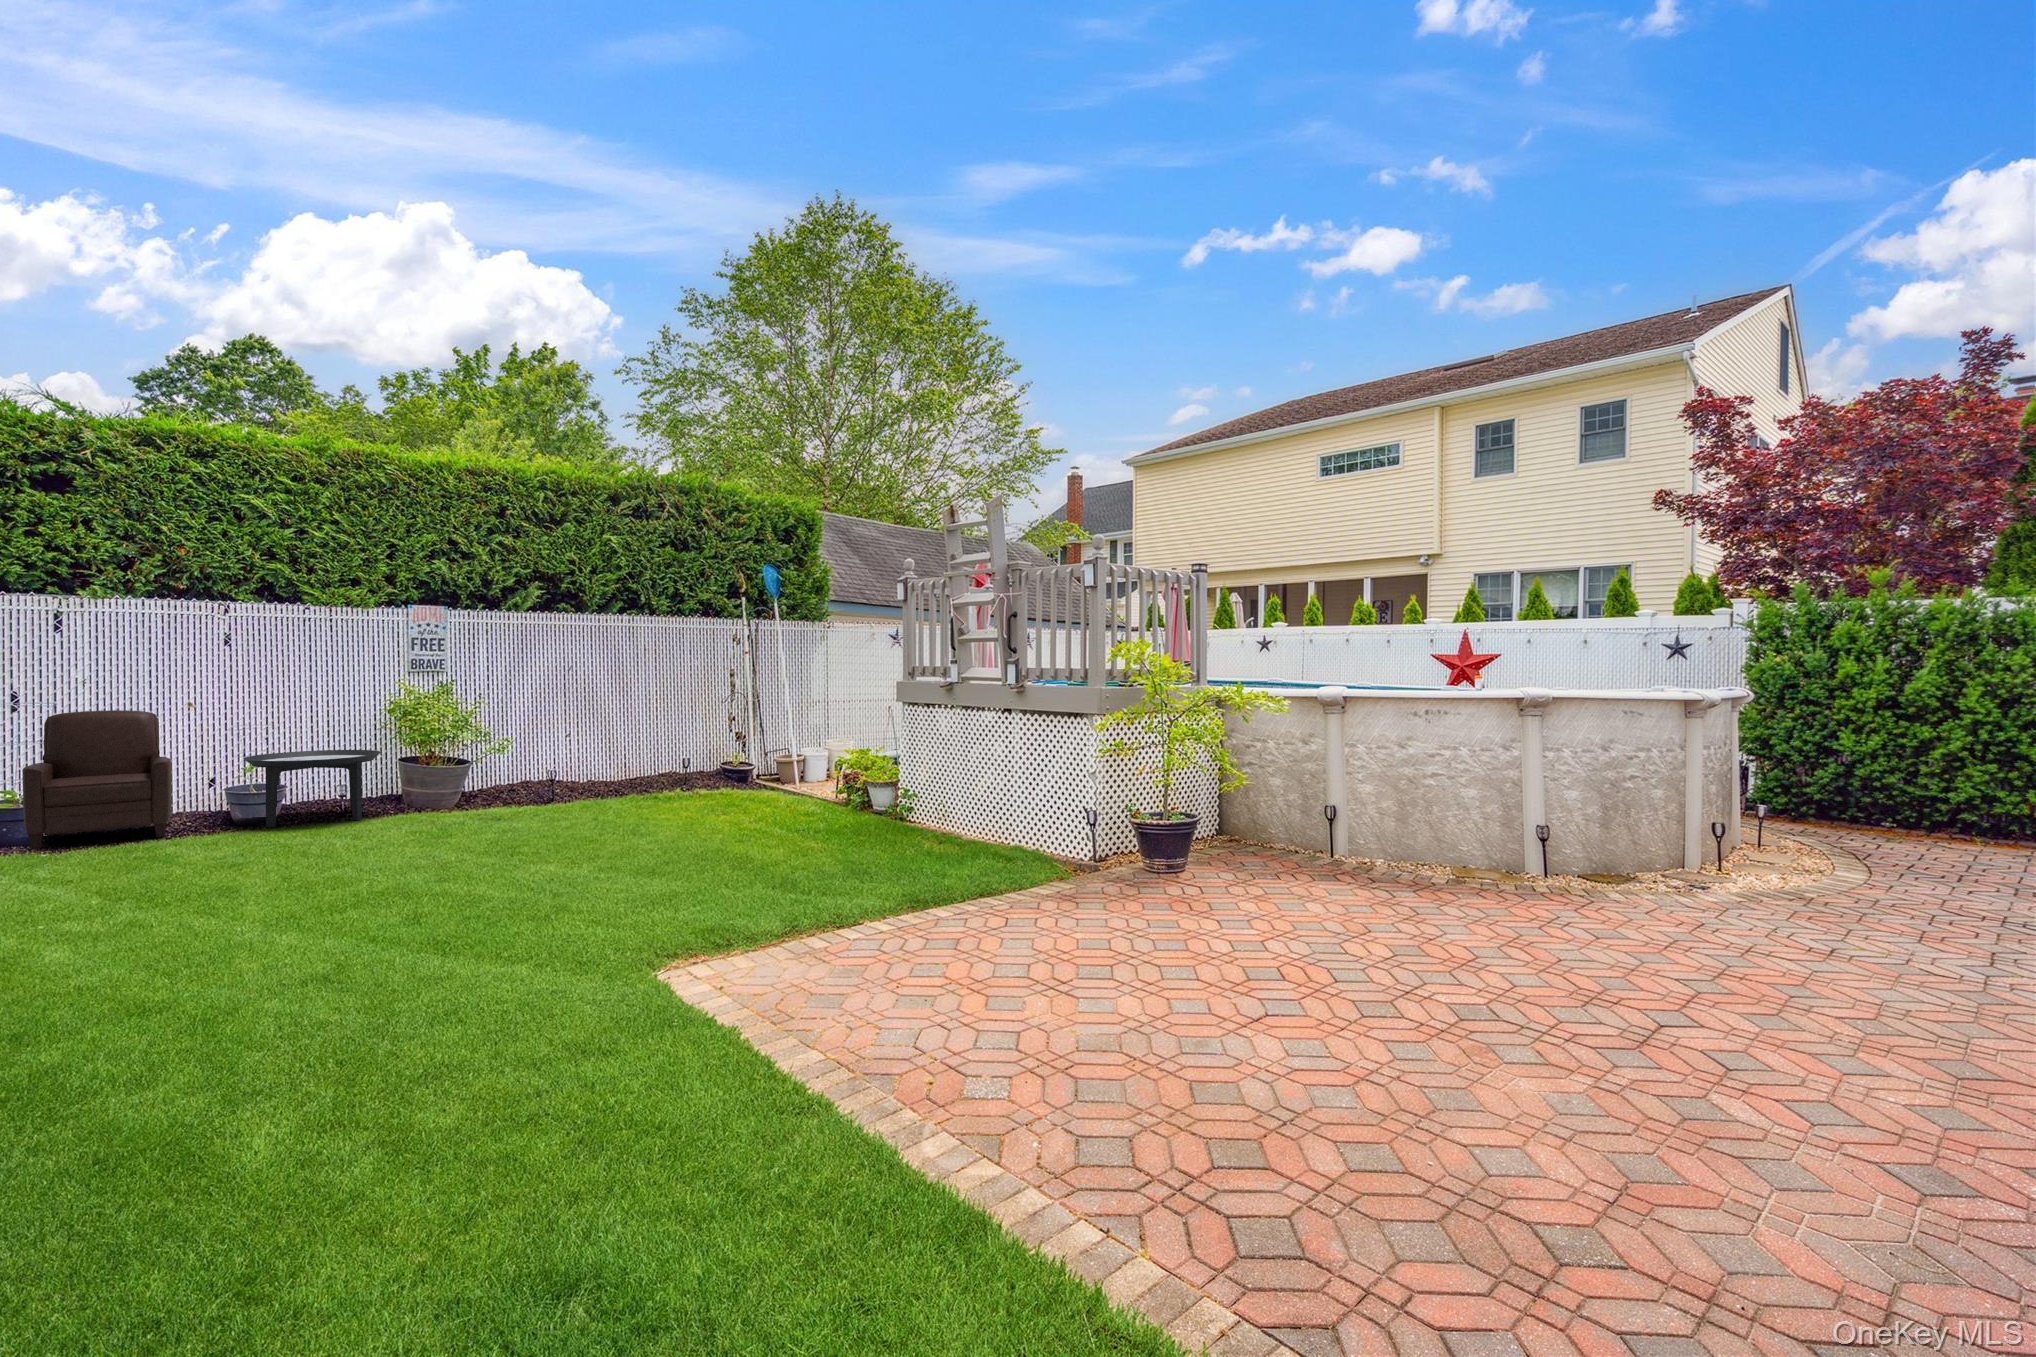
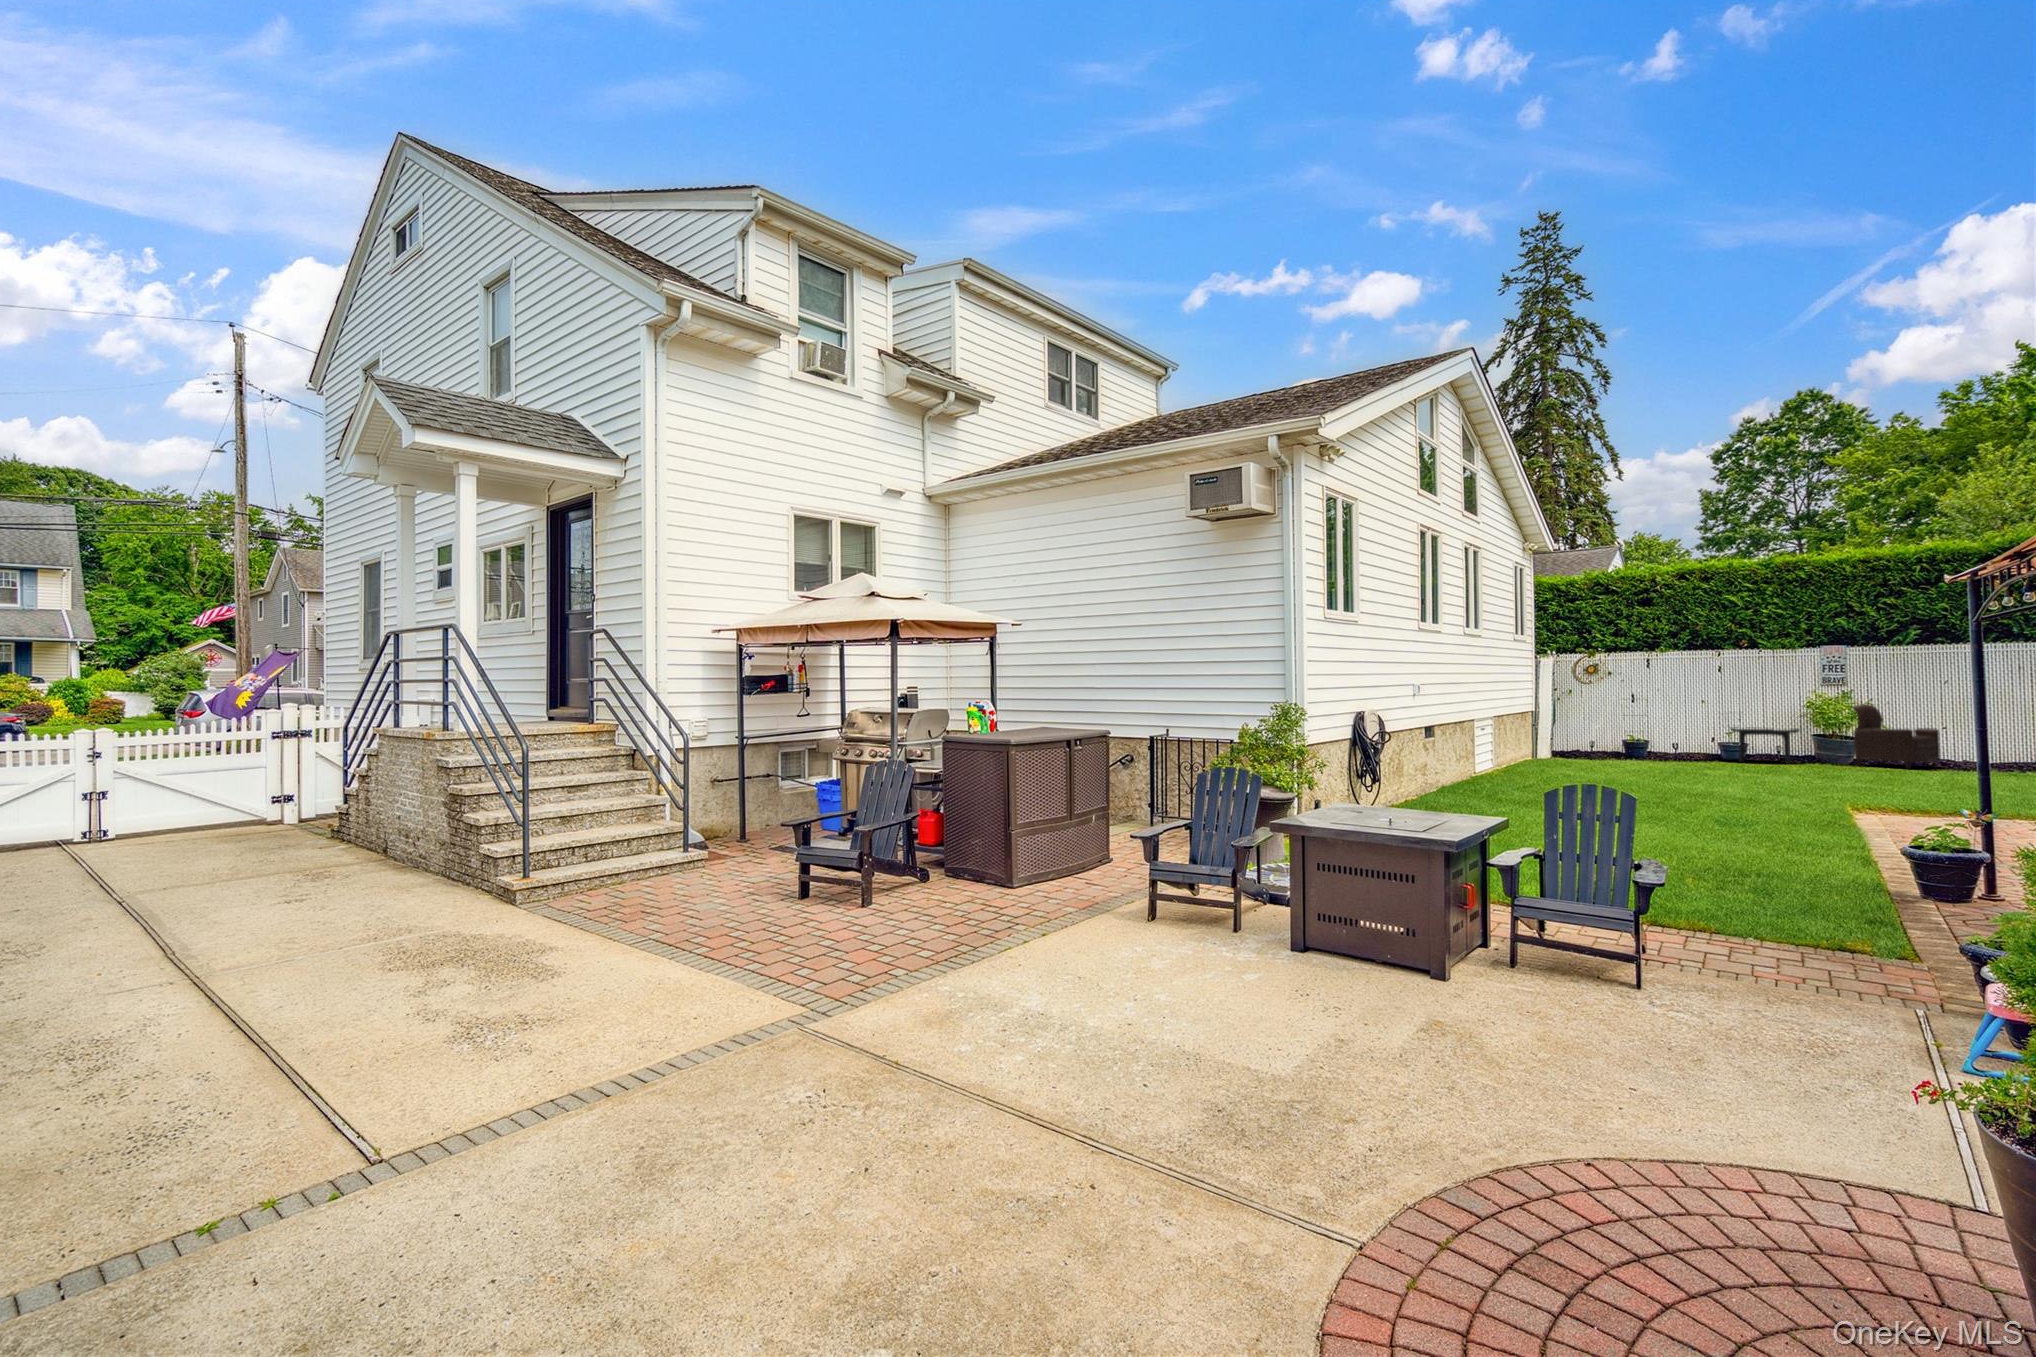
chair: present [22,710,172,849] -> present [1853,704,1940,769]

